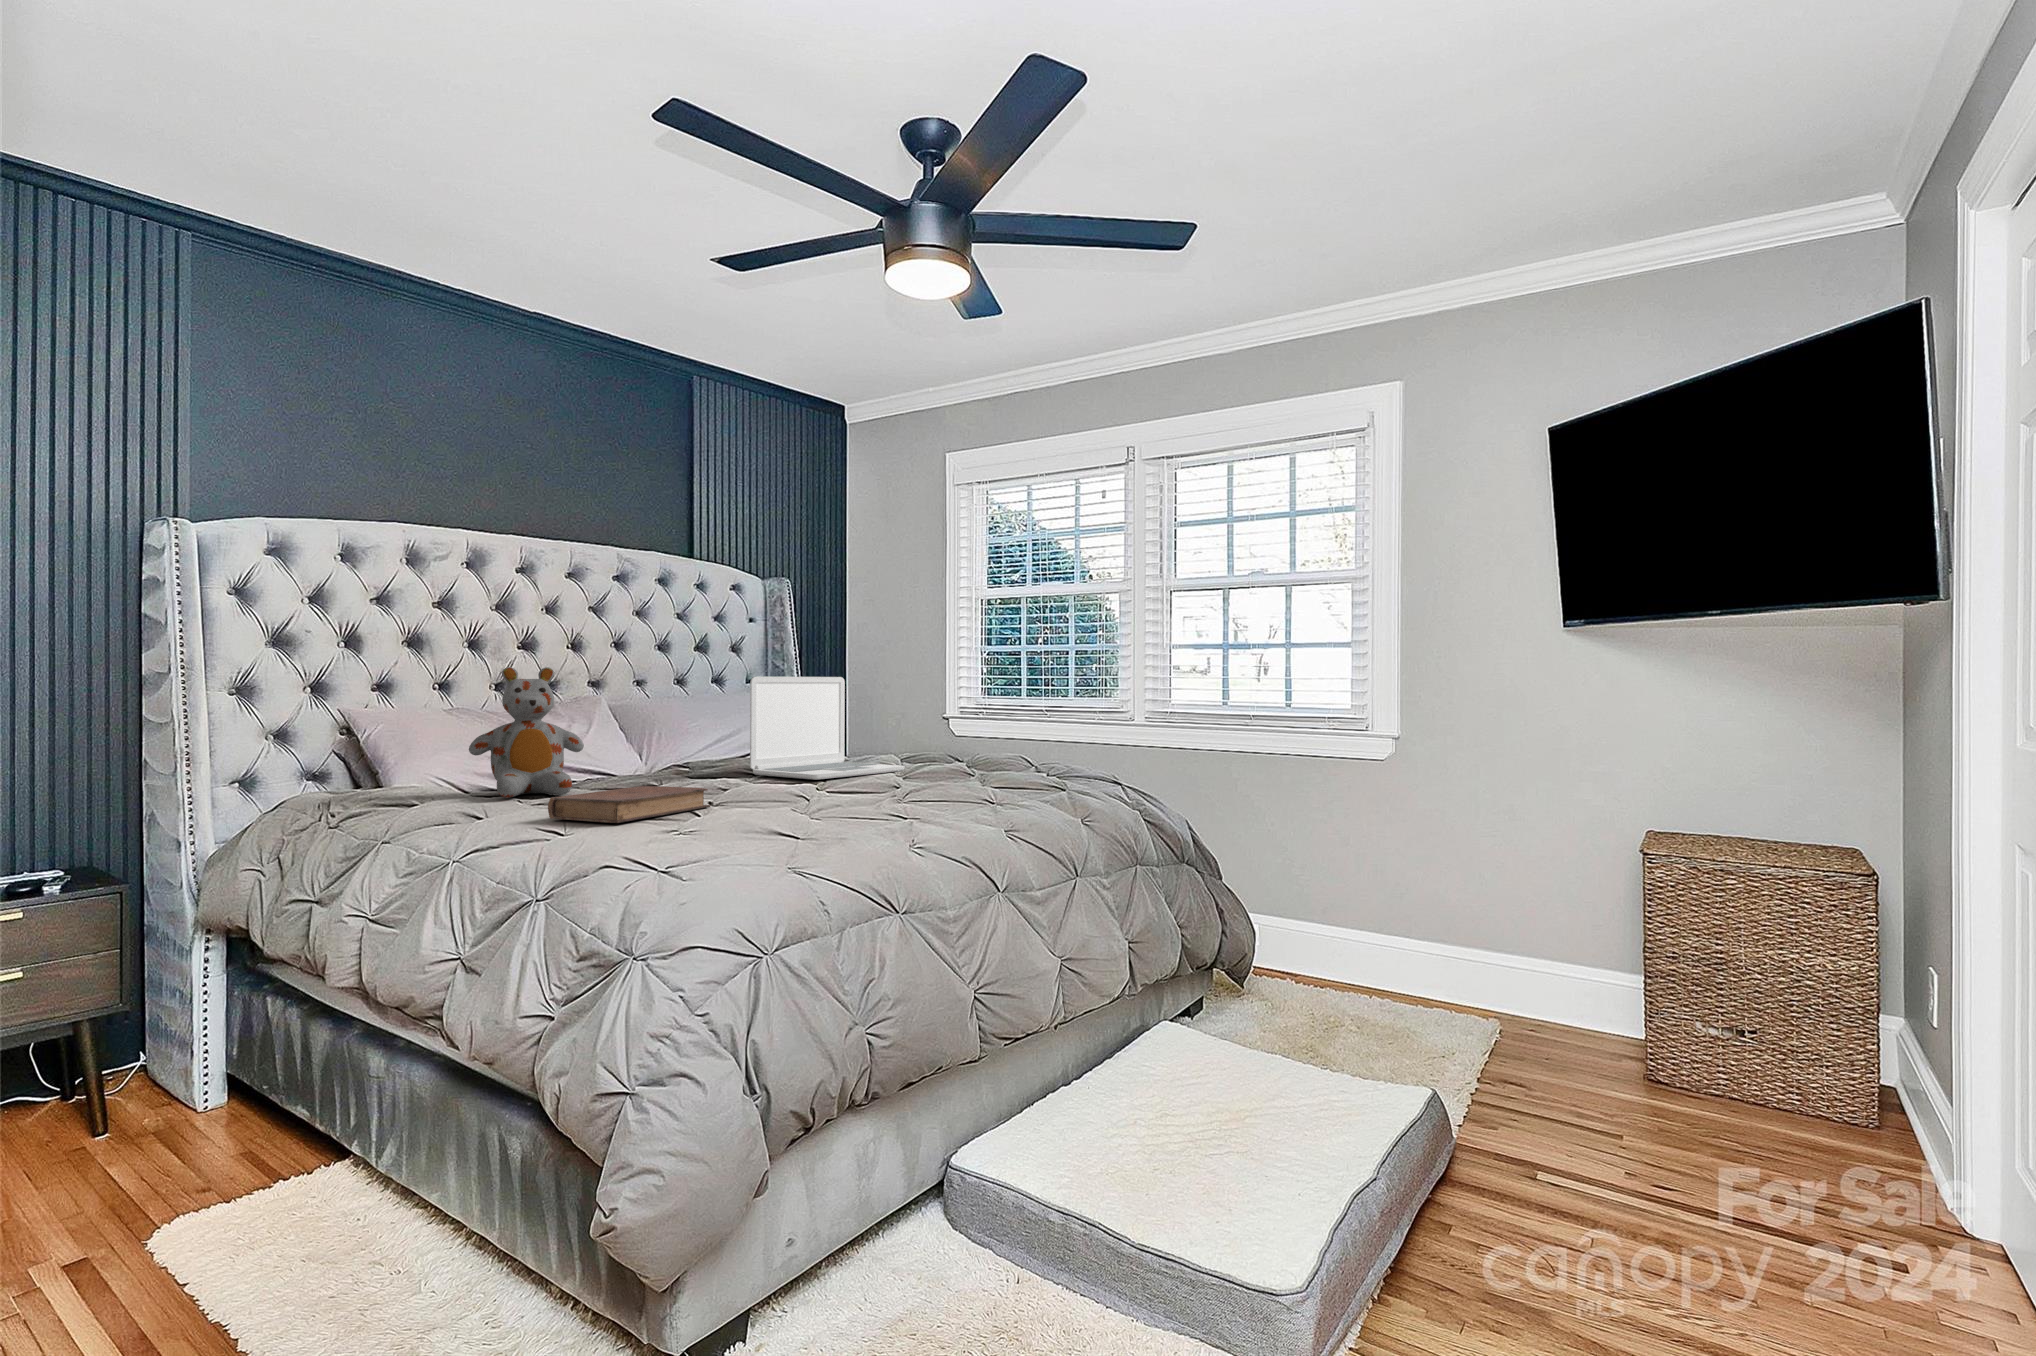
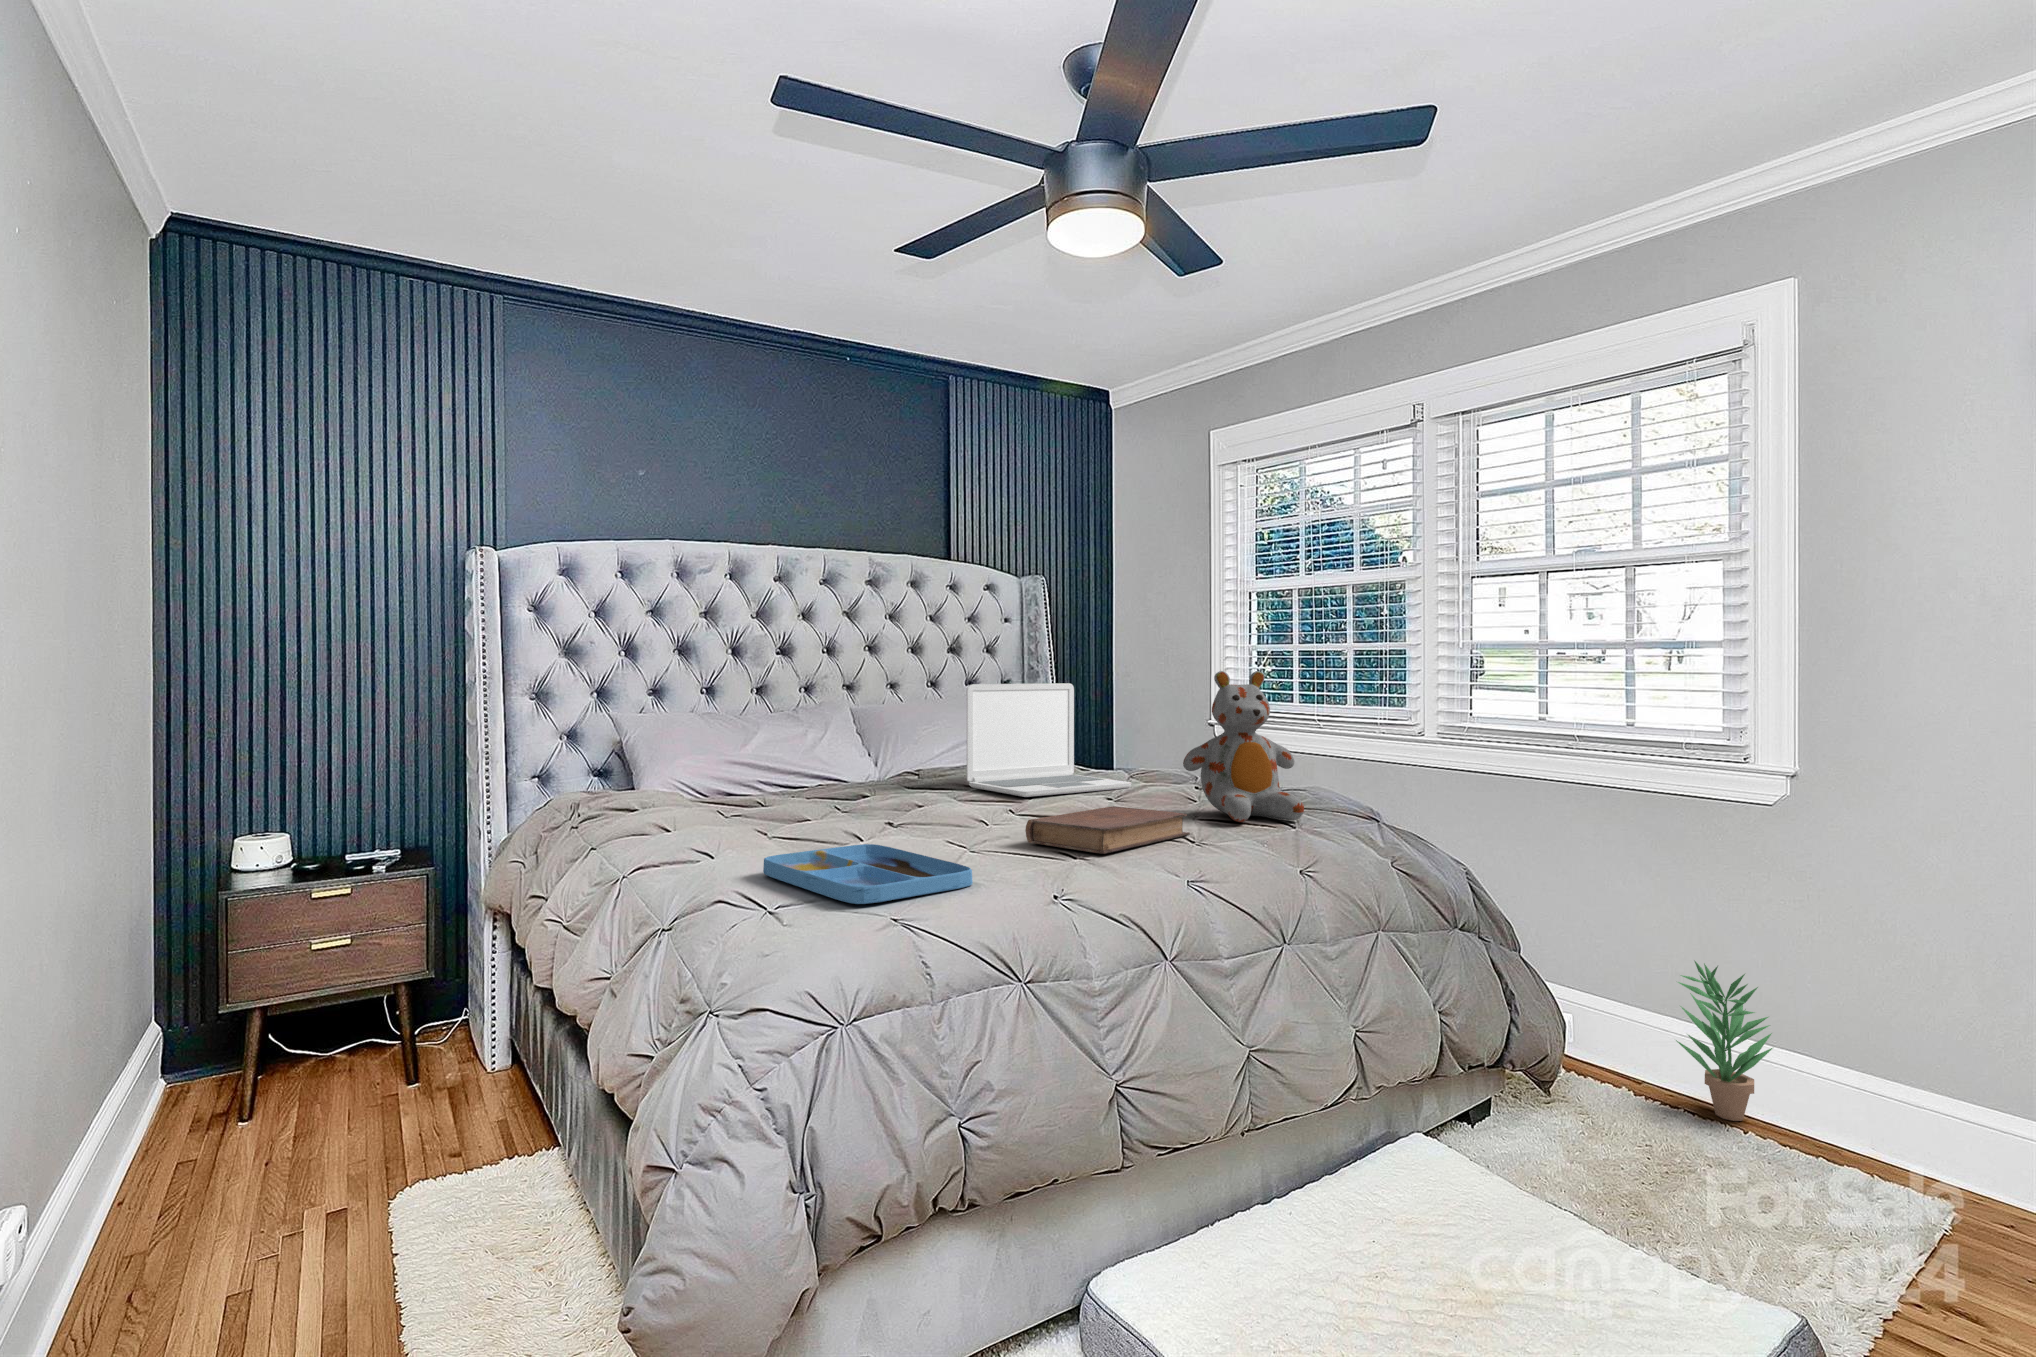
stuffed bear: present [469,667,584,798] -> present [1183,671,1304,822]
book: present [548,786,710,823] -> present [1025,806,1190,854]
tray: none [630,815,838,857] -> present [763,844,973,904]
potted plant: none [1328,887,1392,1007] -> present [1676,961,1772,1121]

